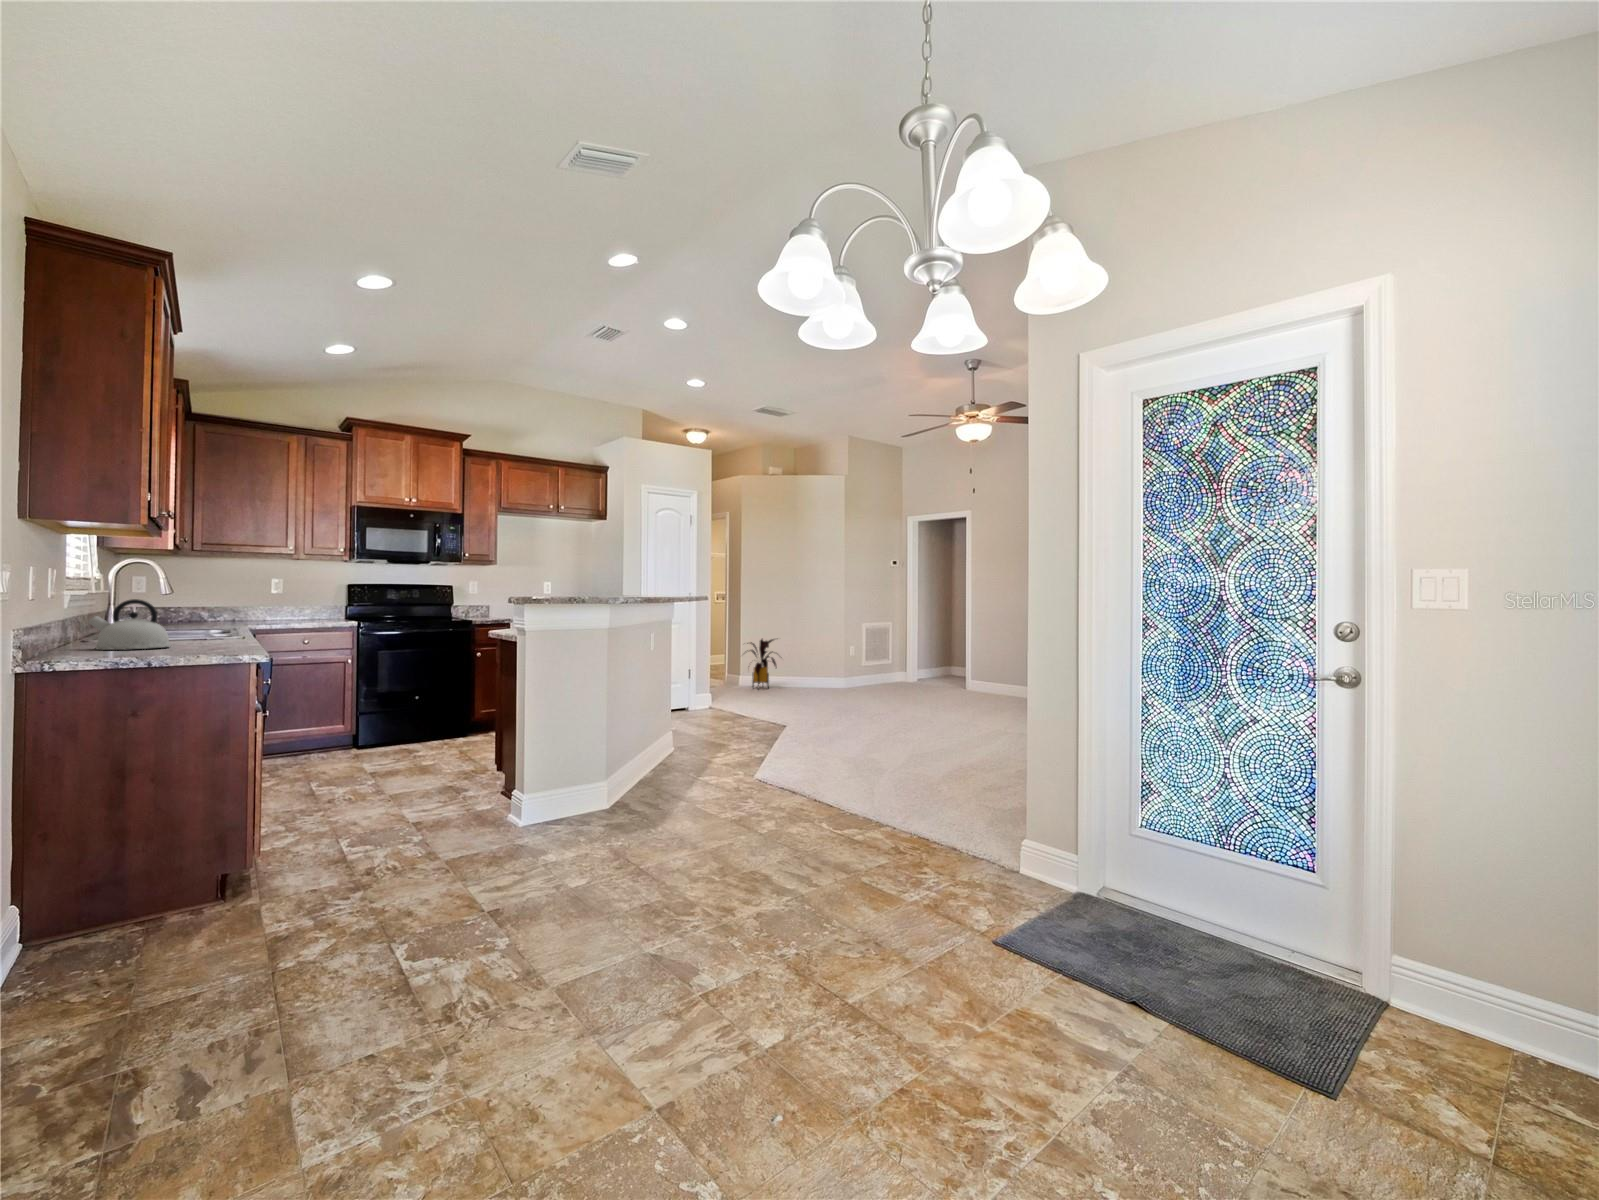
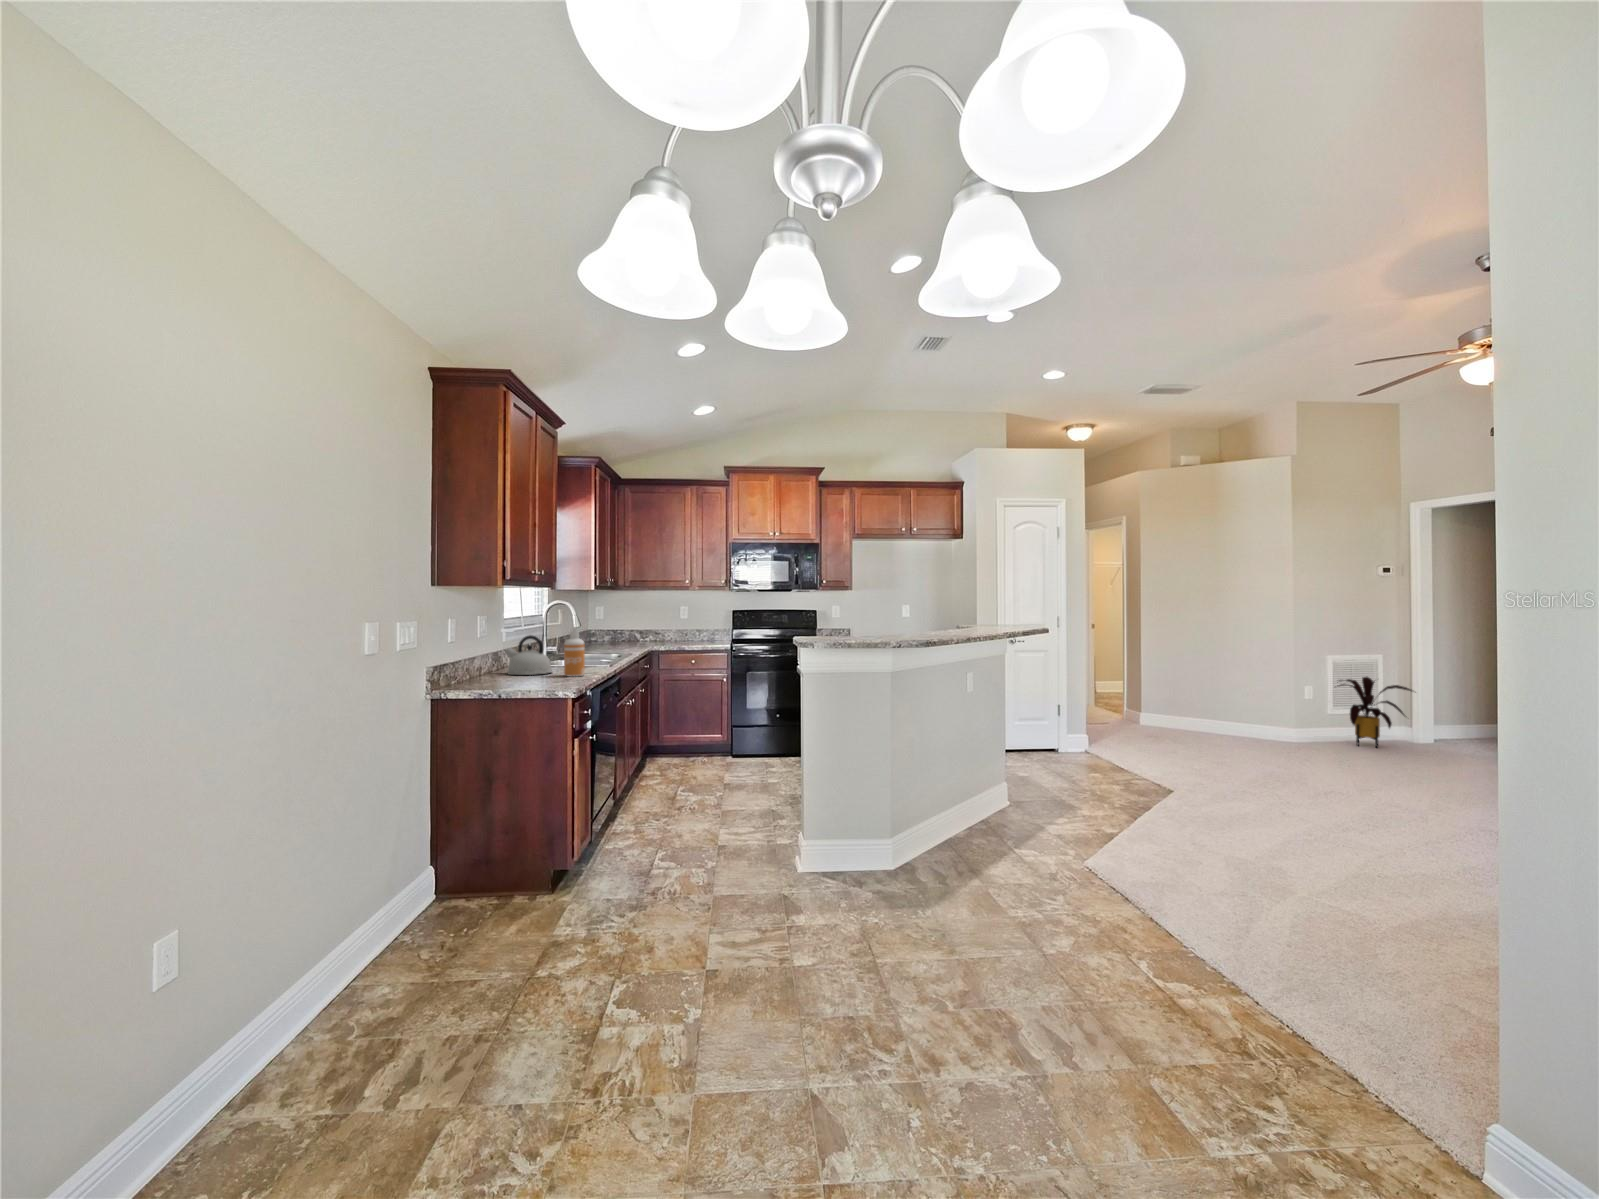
soap dispenser: none [199,588,230,649] -> present [564,627,585,677]
house plant: present [747,639,777,687] -> present [1339,677,1412,748]

